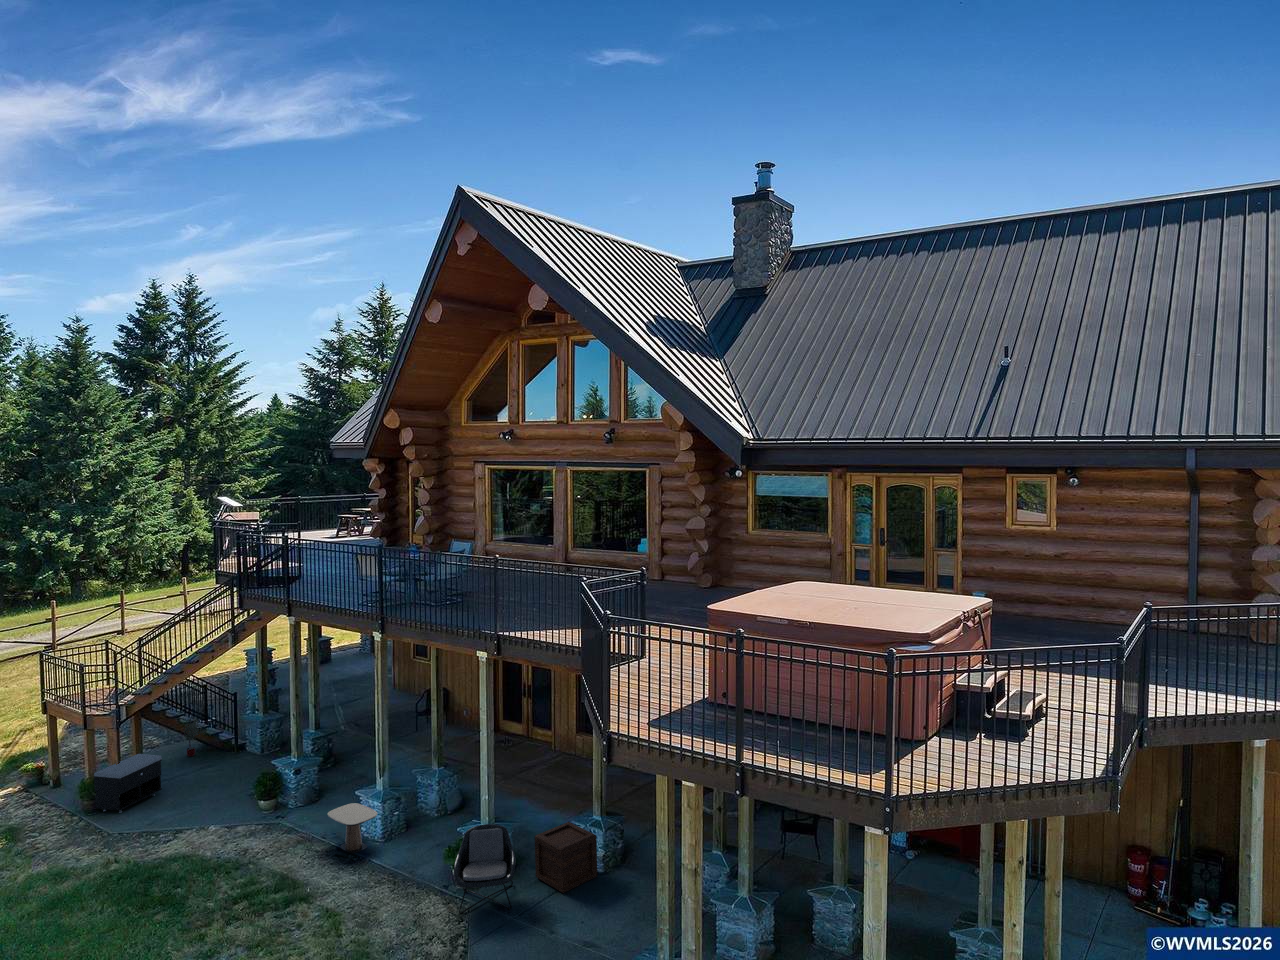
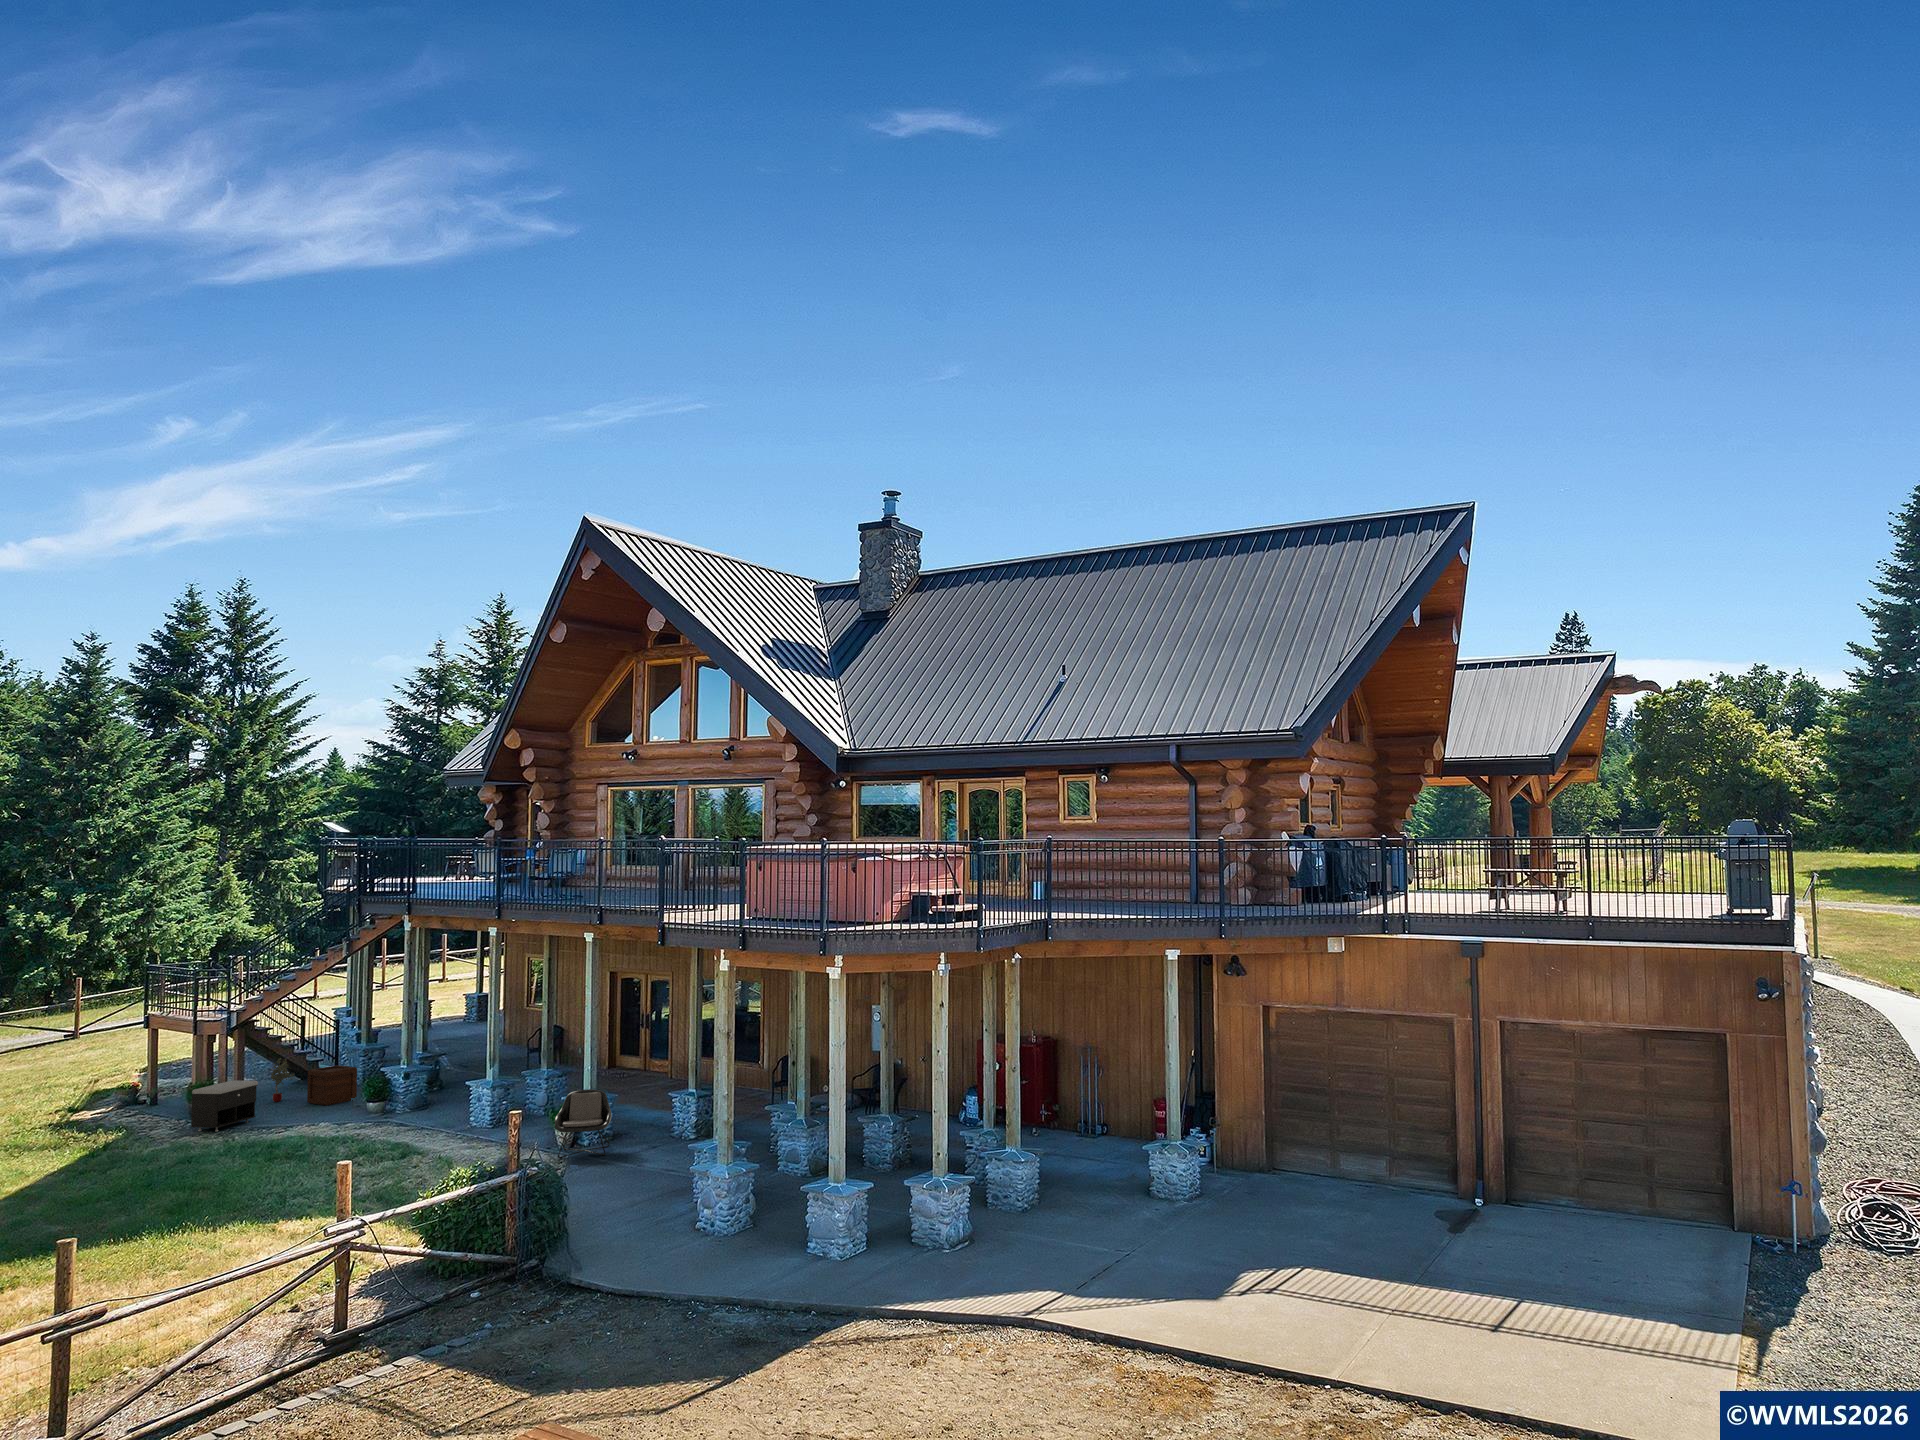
side table: present [327,803,377,853] -> none [436,1100,485,1140]
wooden crate: present [535,822,597,893] -> present [307,1065,357,1106]

